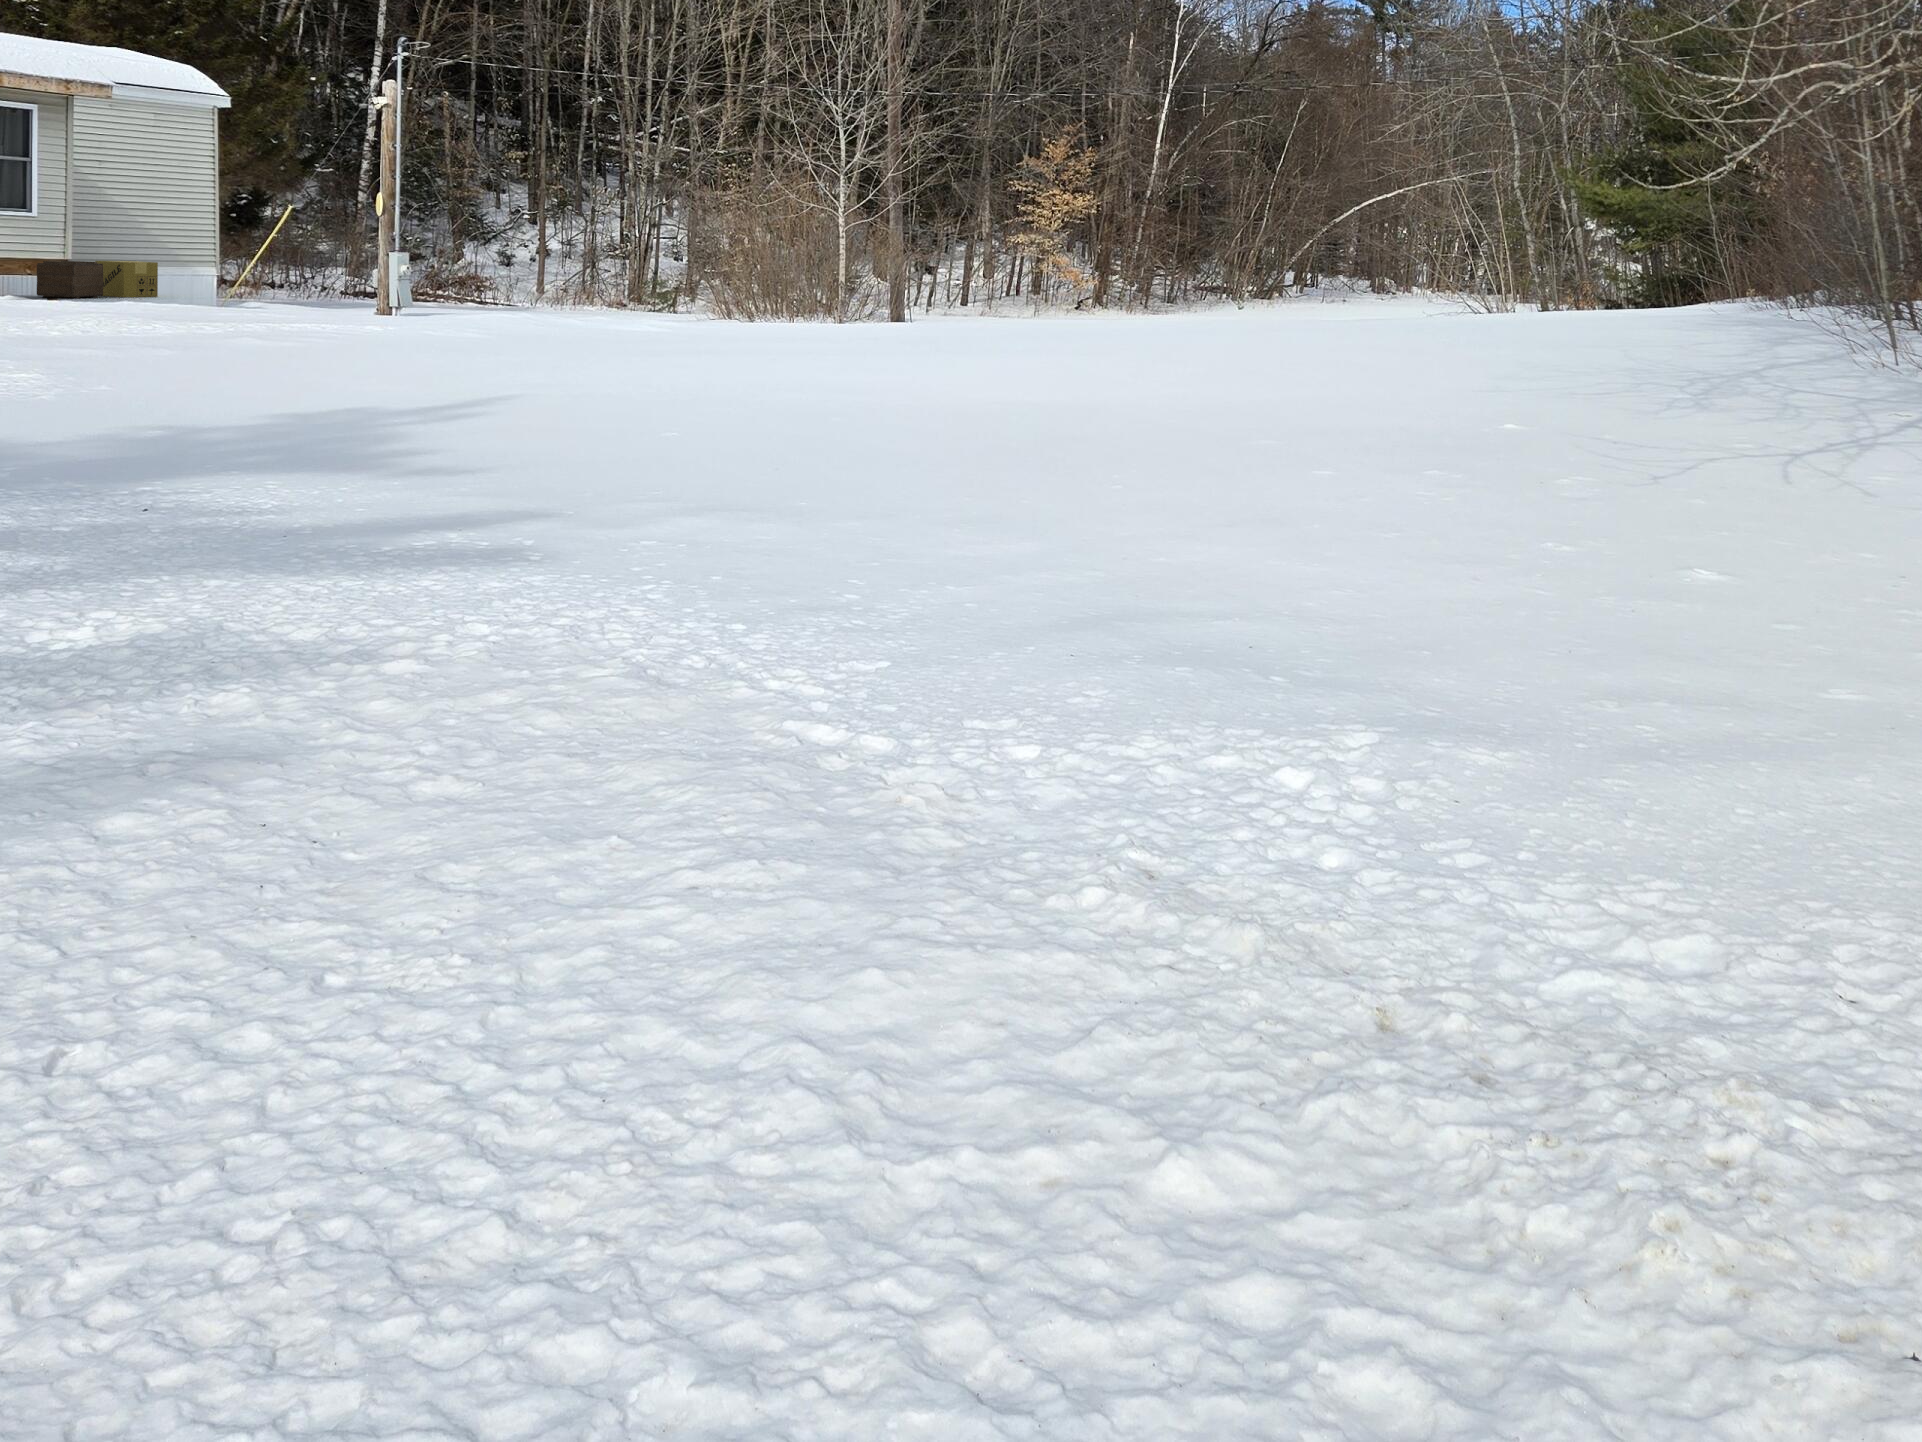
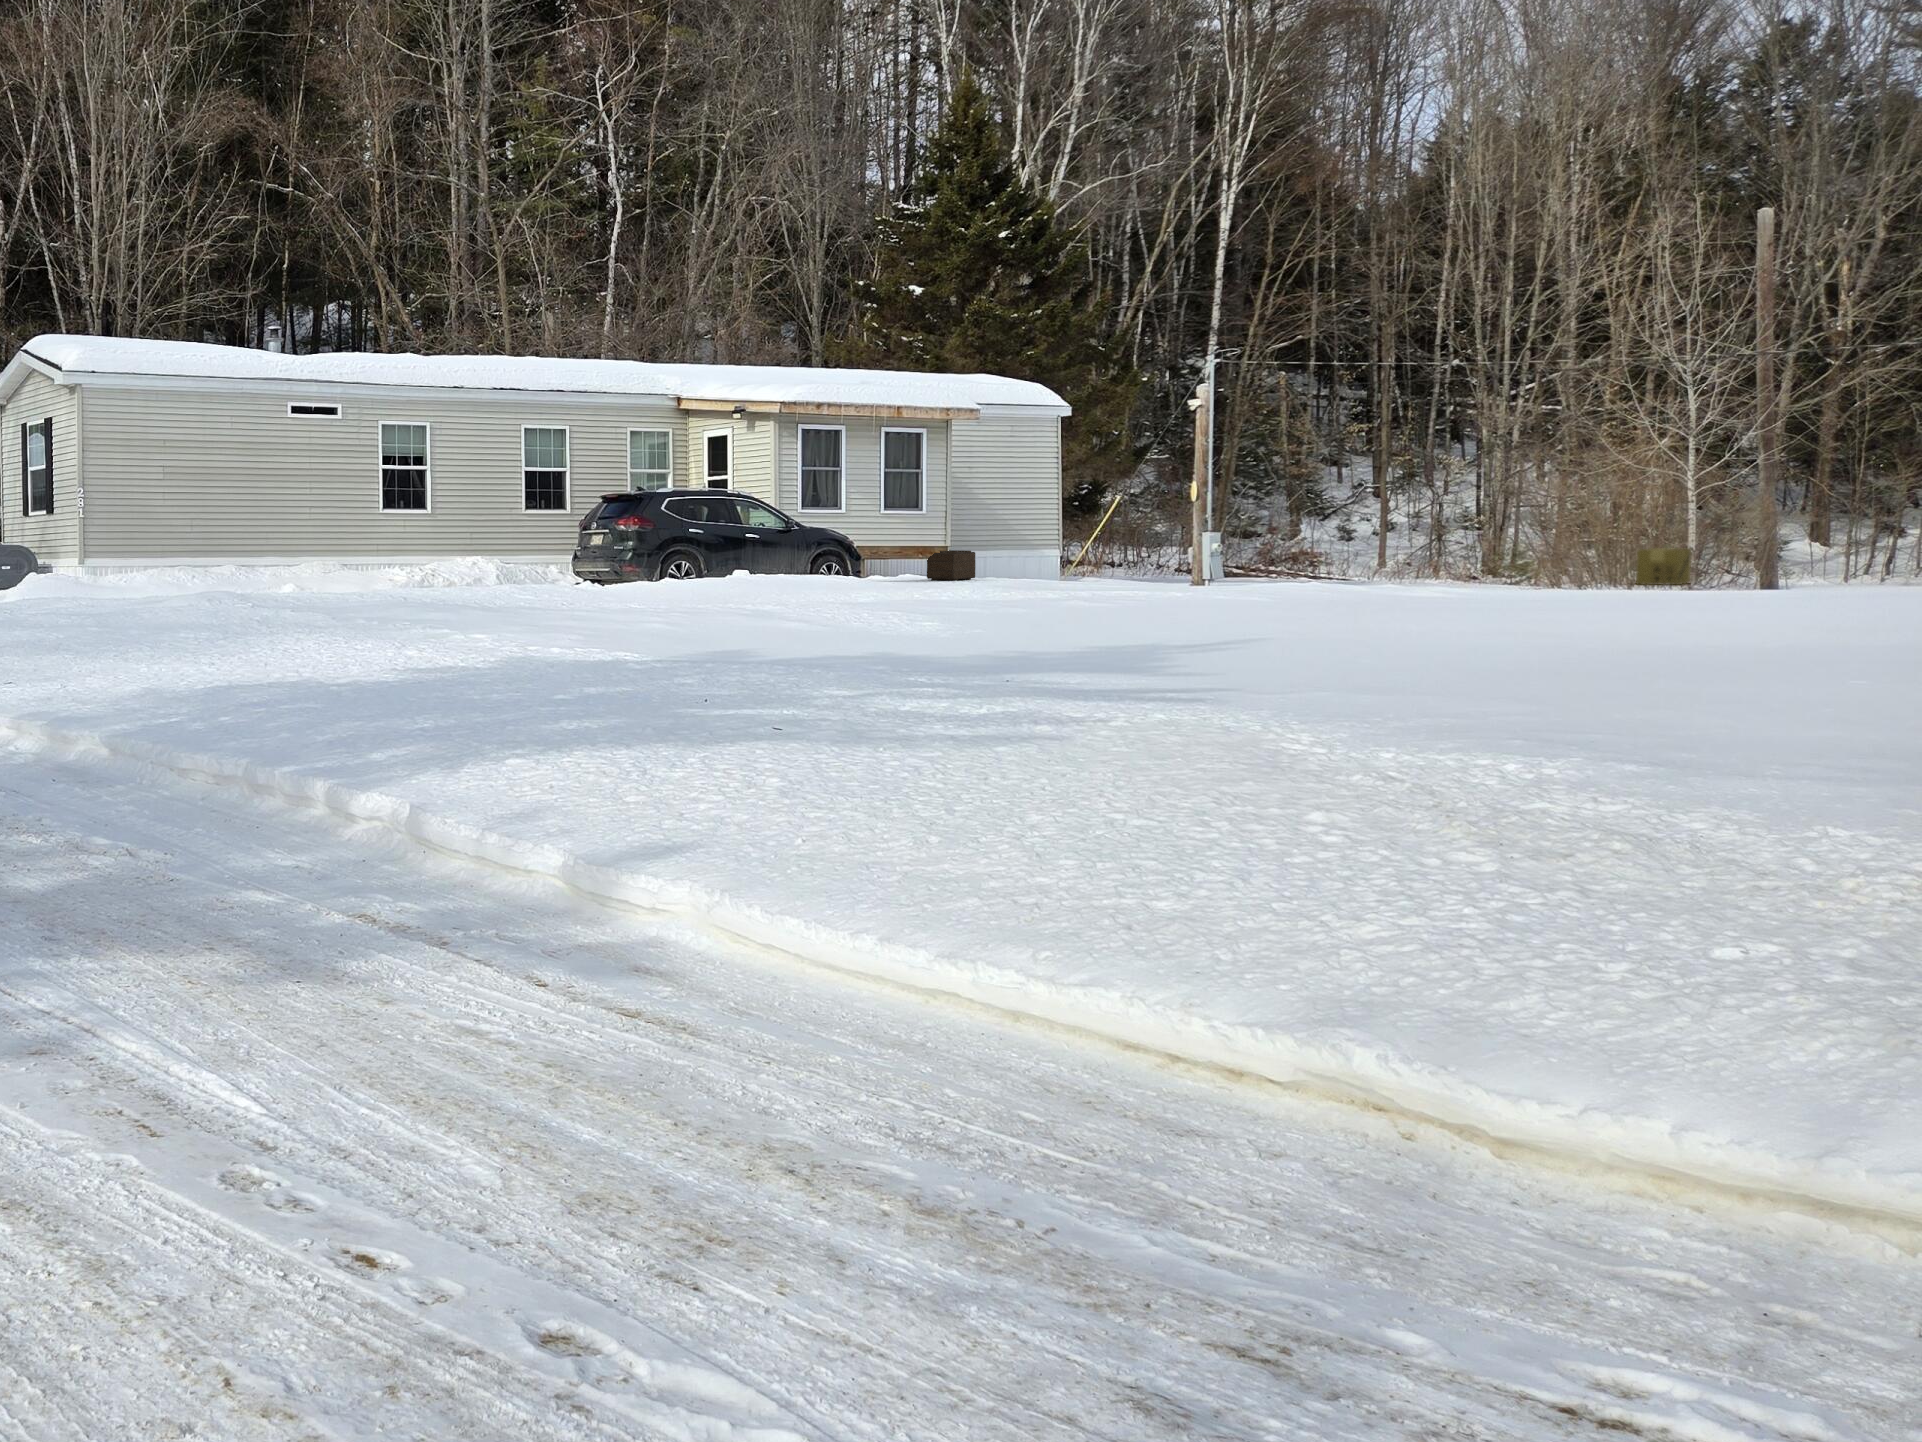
cardboard box: present [95,261,158,297] -> present [1636,548,1691,585]

